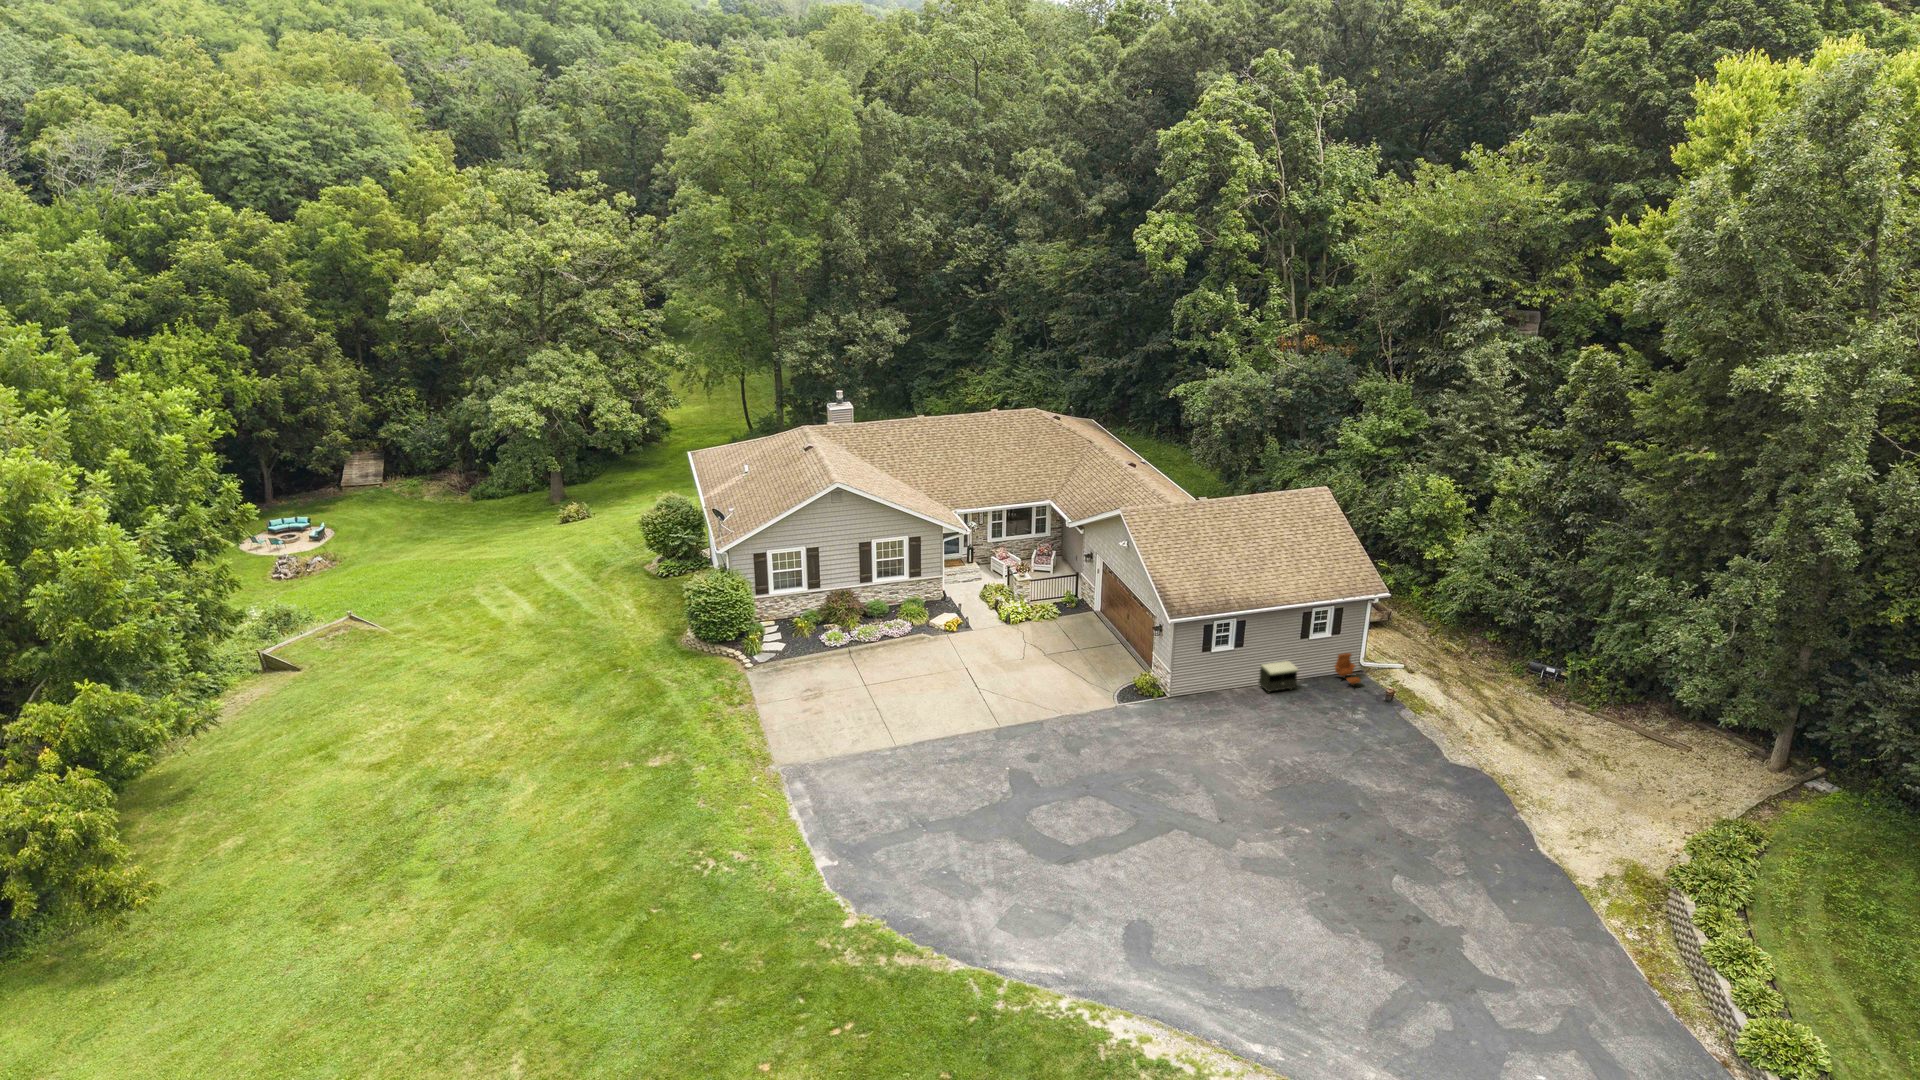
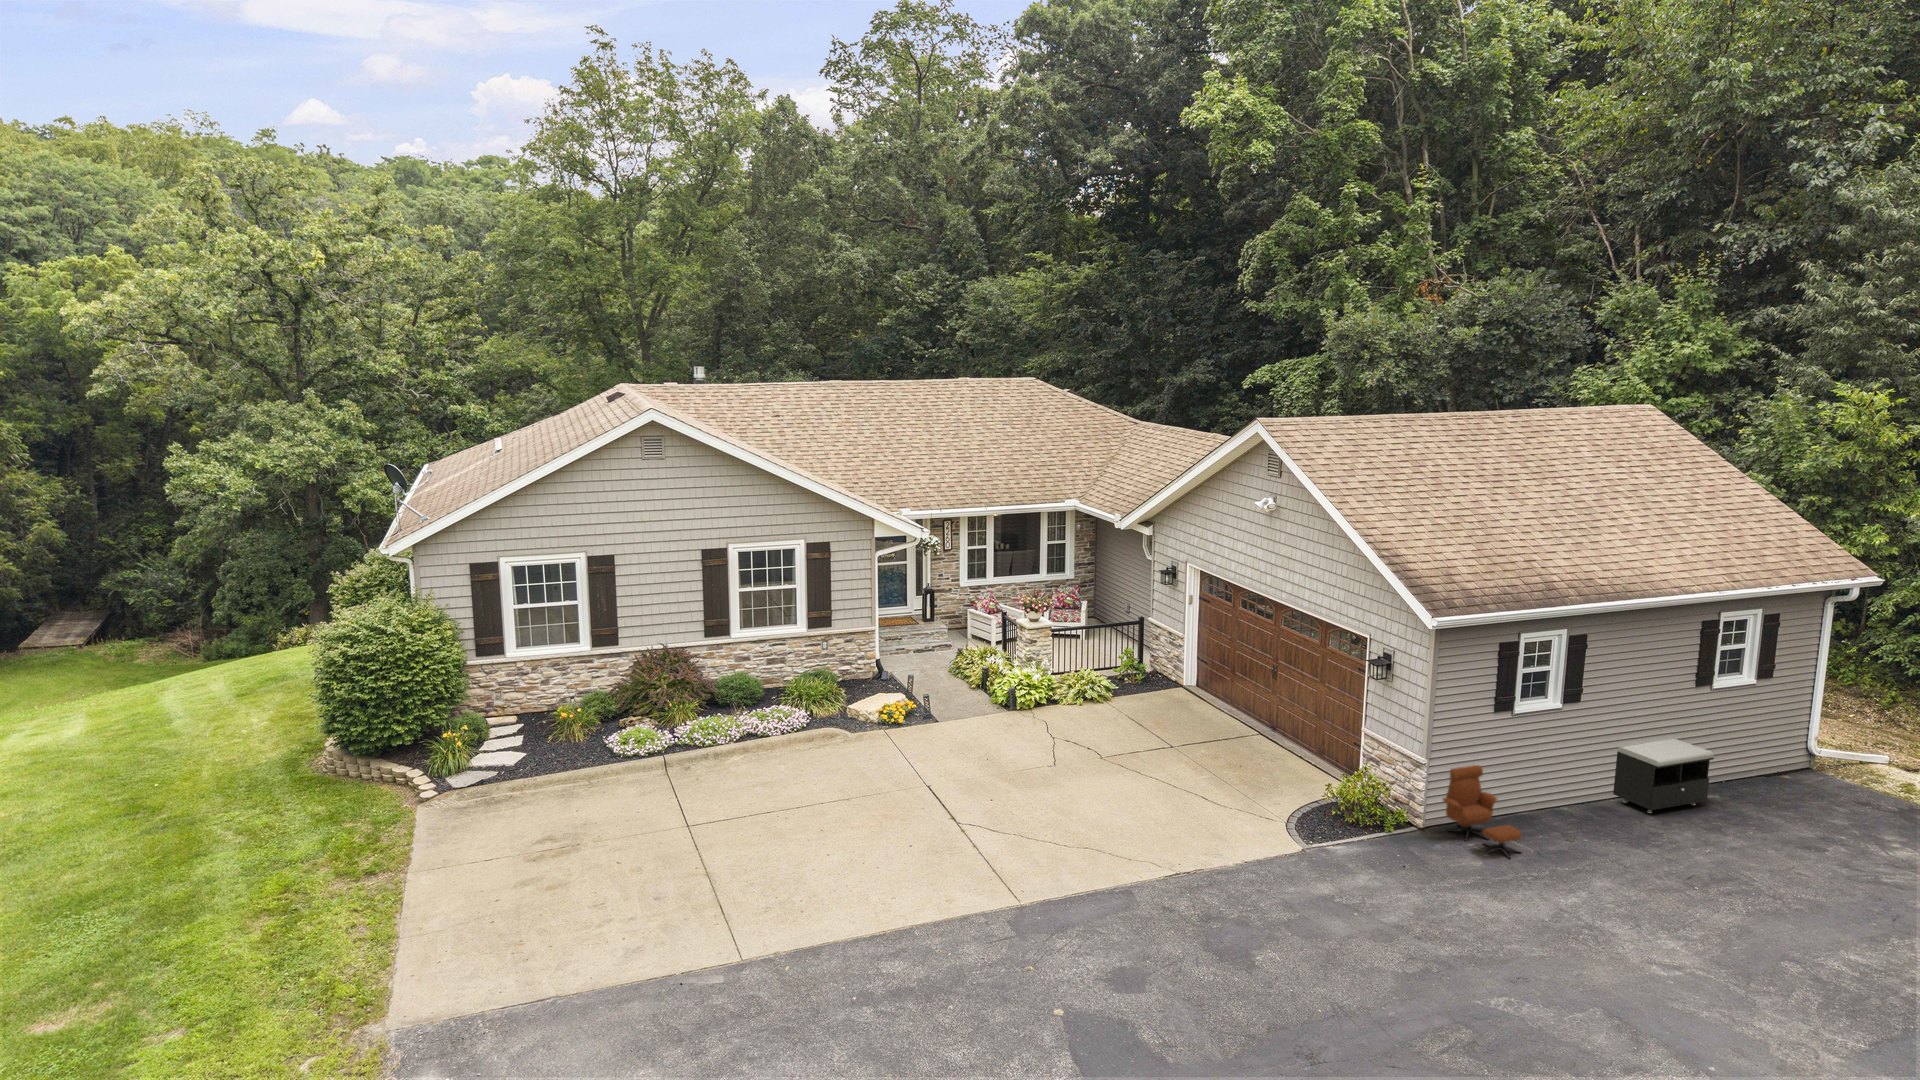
lounge chair: present [1335,653,1361,687] -> present [1443,765,1521,859]

